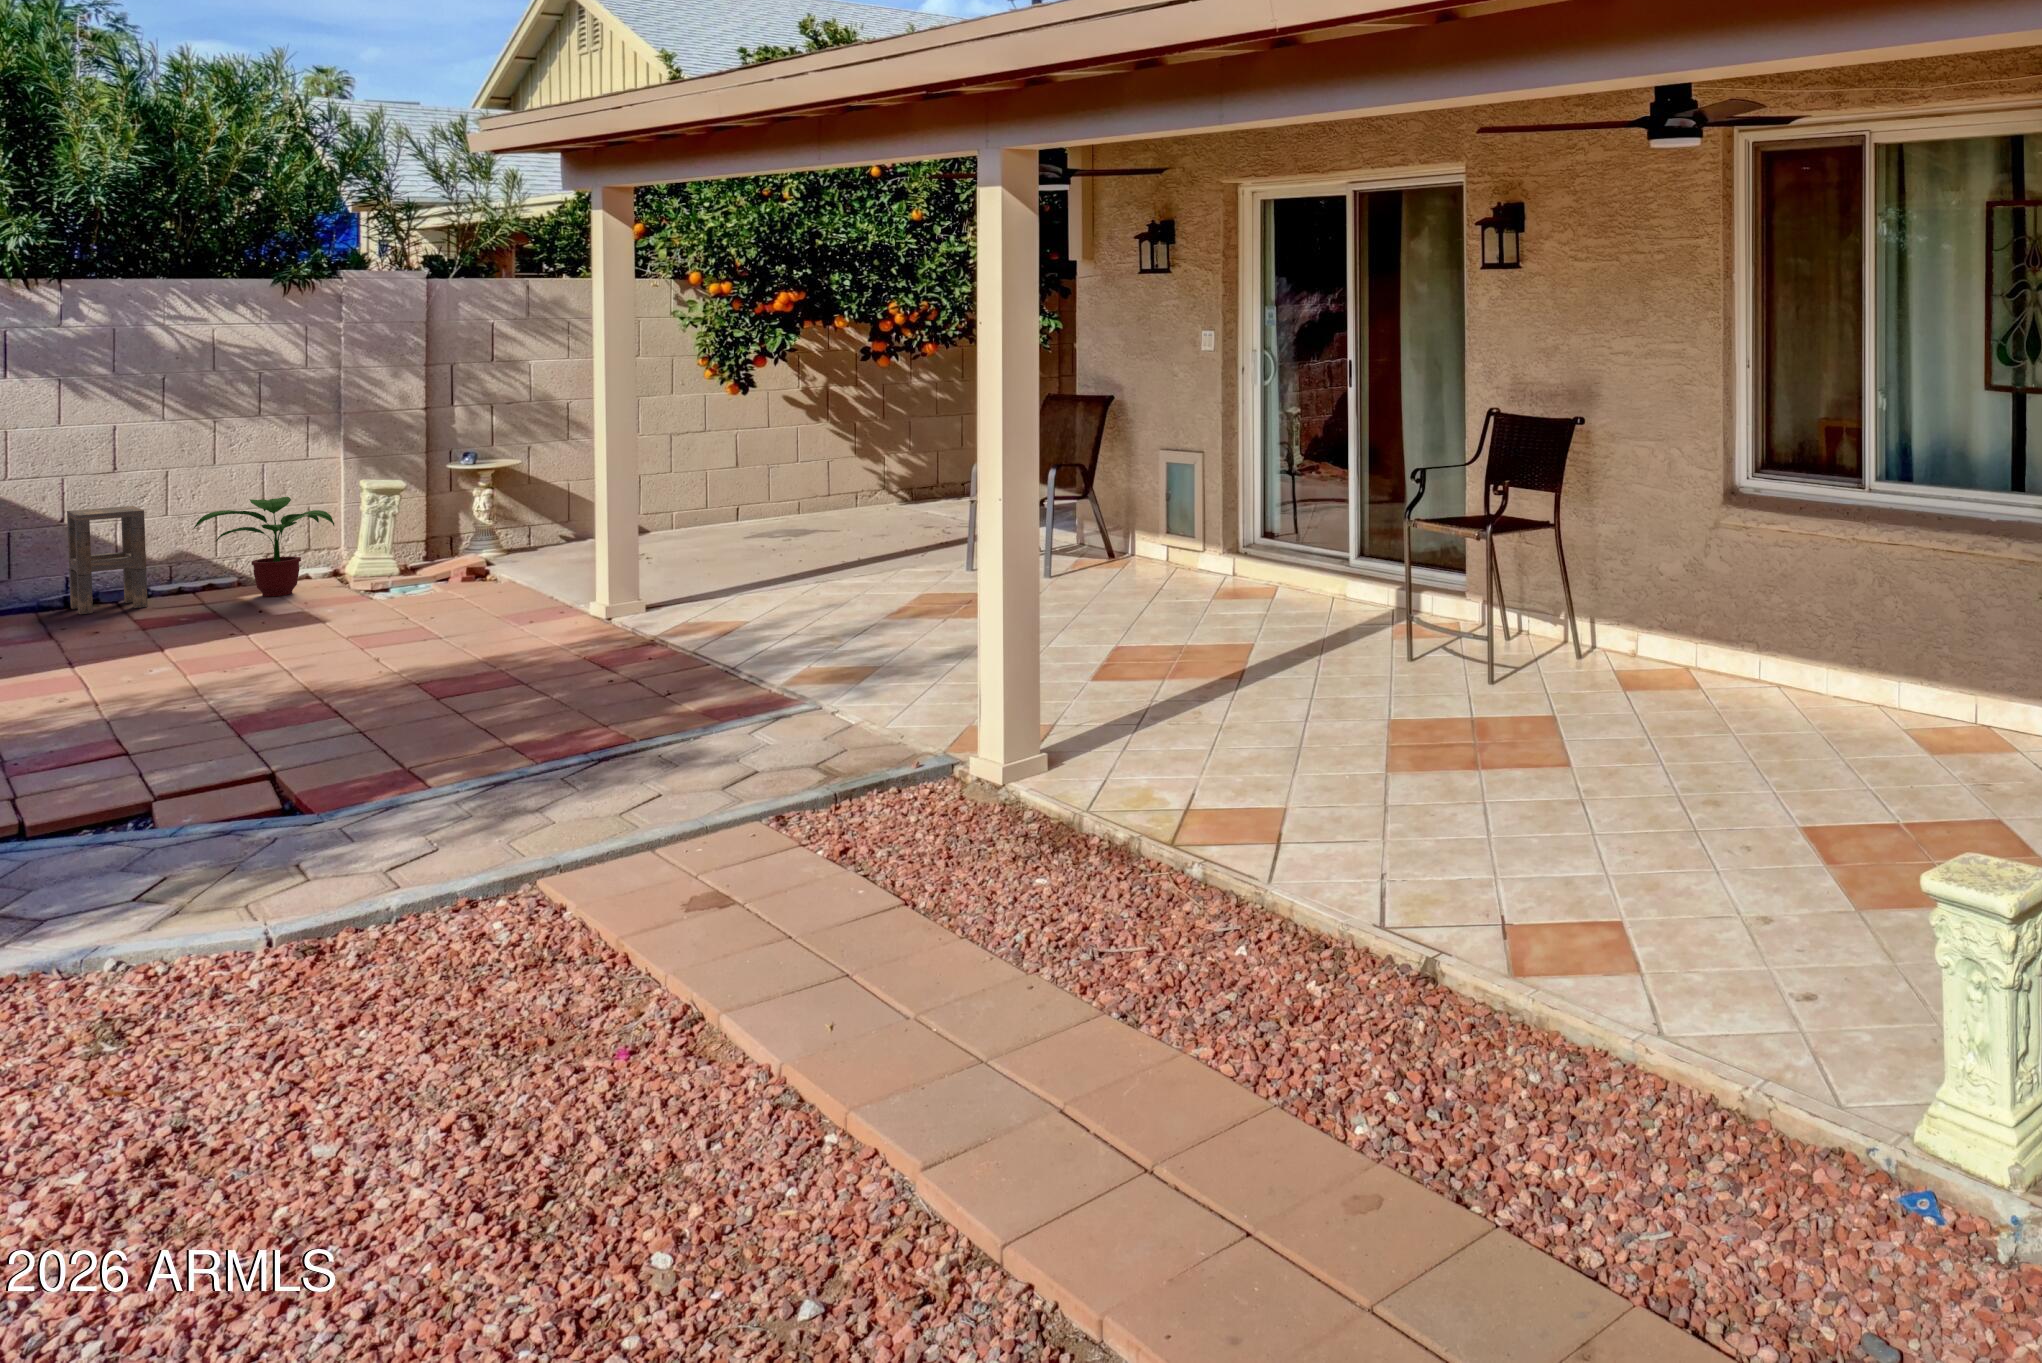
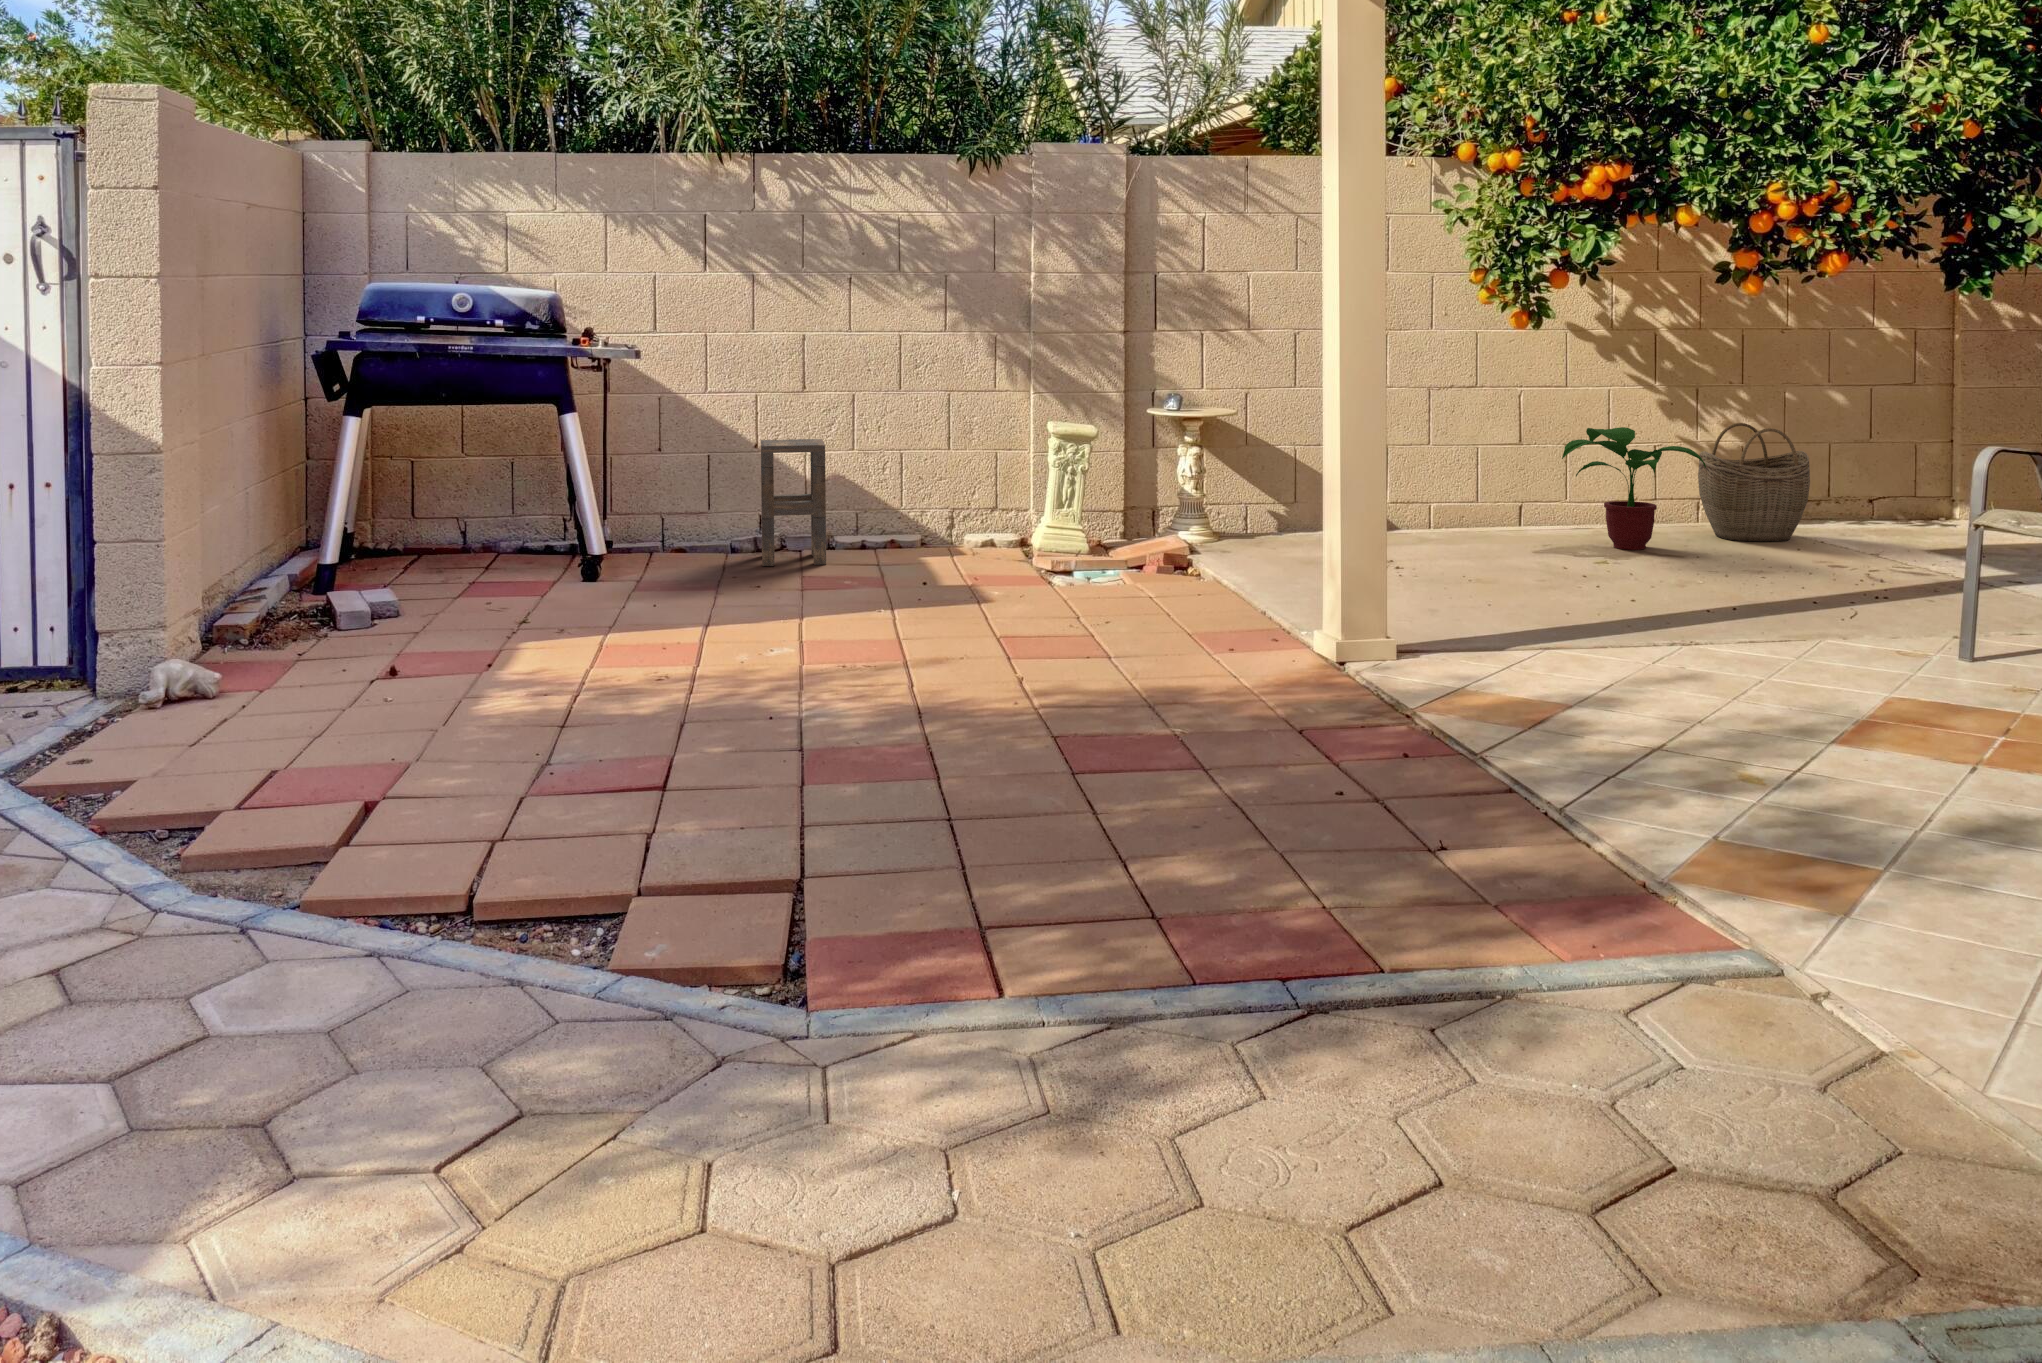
woven basket: none [866,447,933,522] -> present [1698,423,1810,541]
potted plant: present [194,497,334,597] -> present [1562,427,1706,550]

